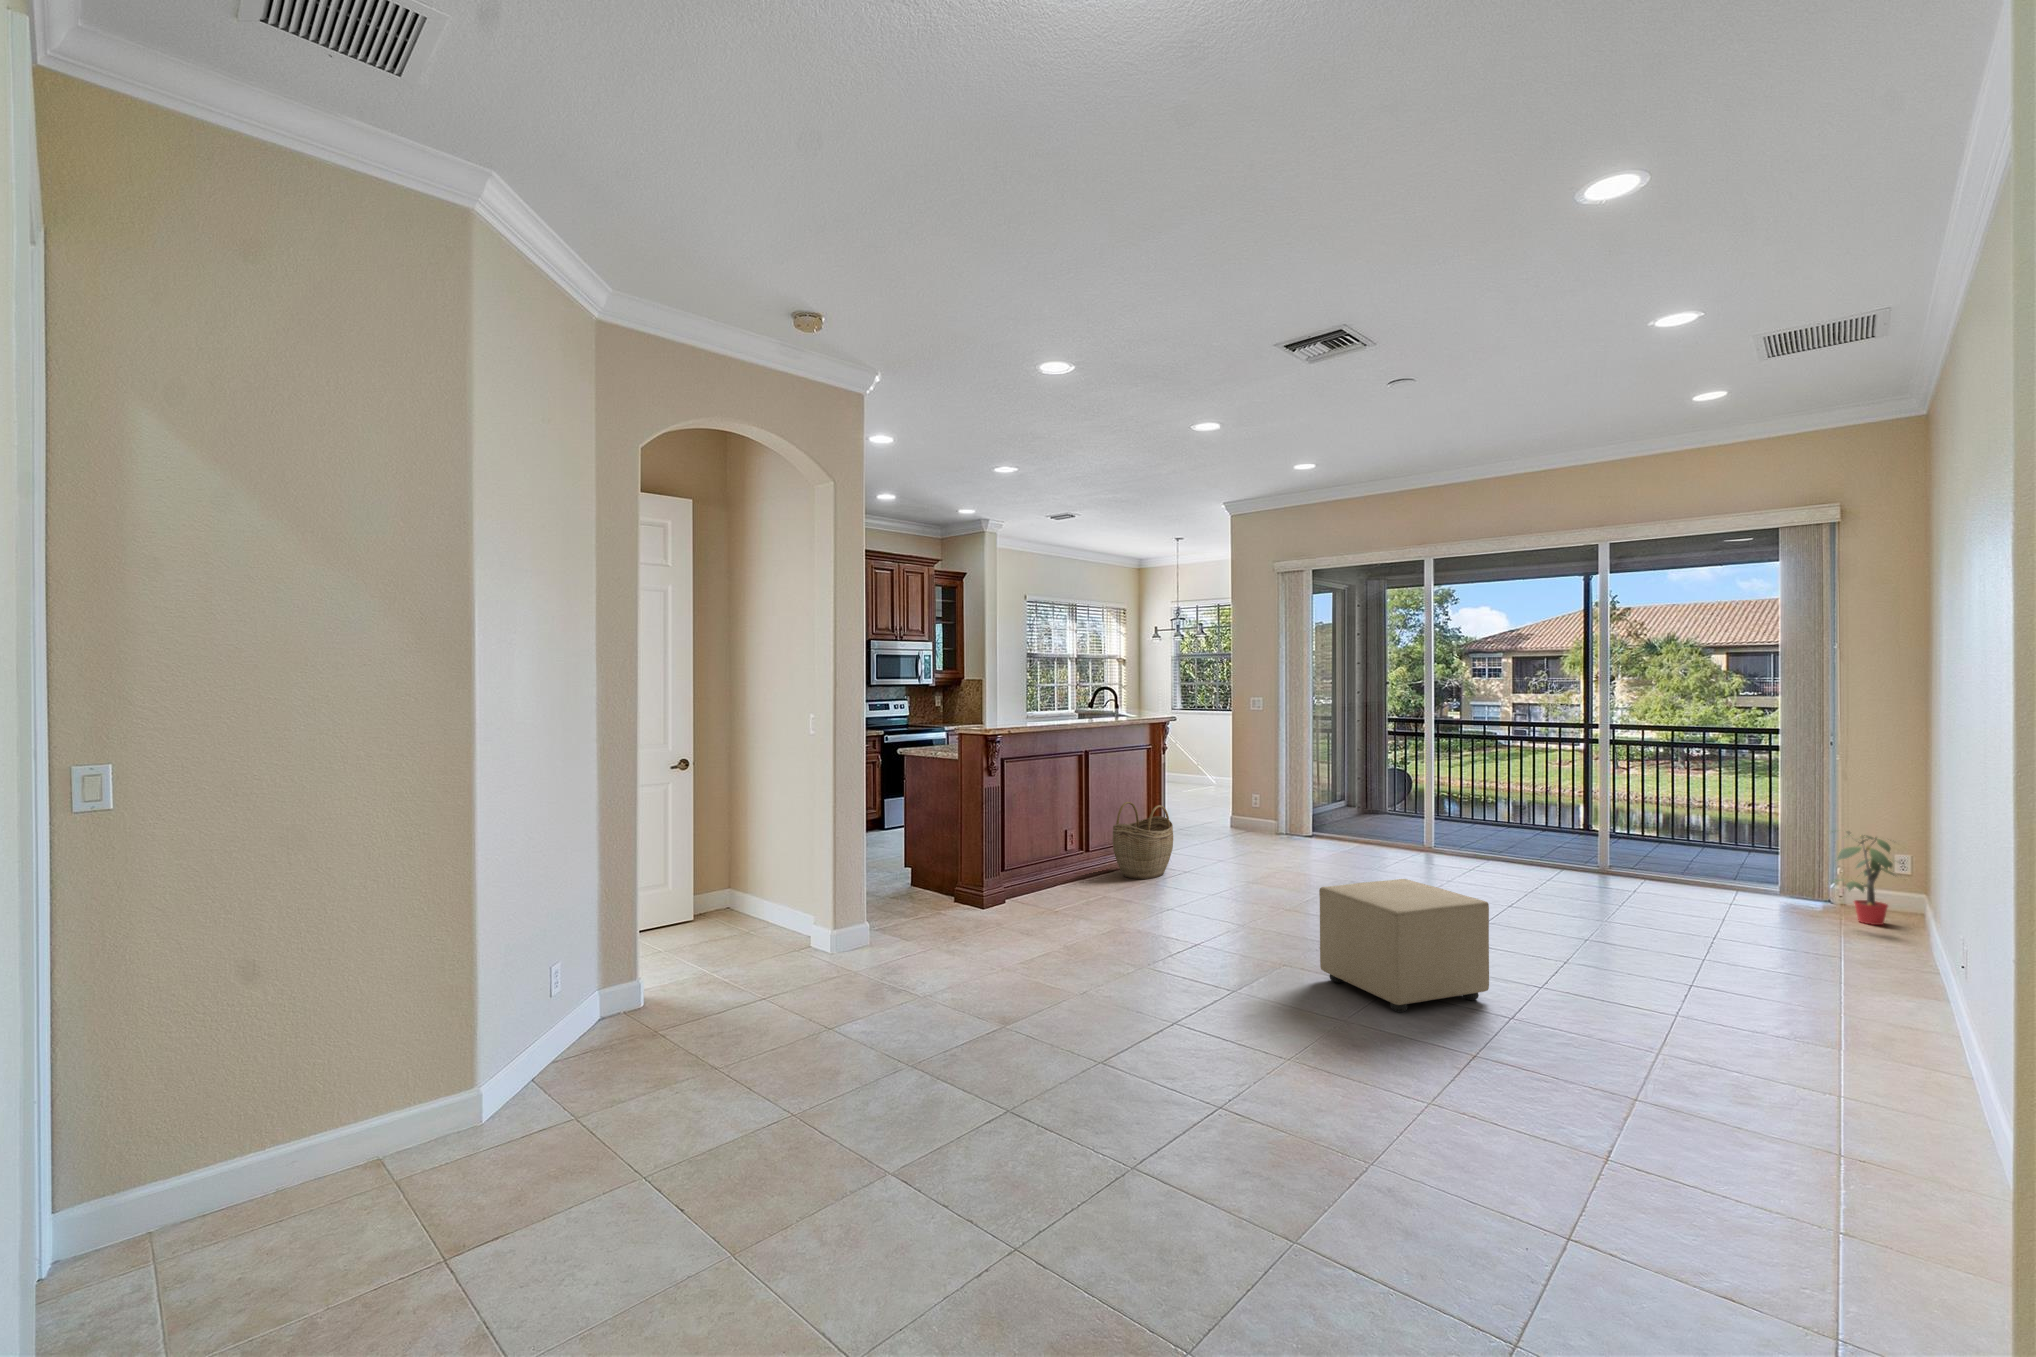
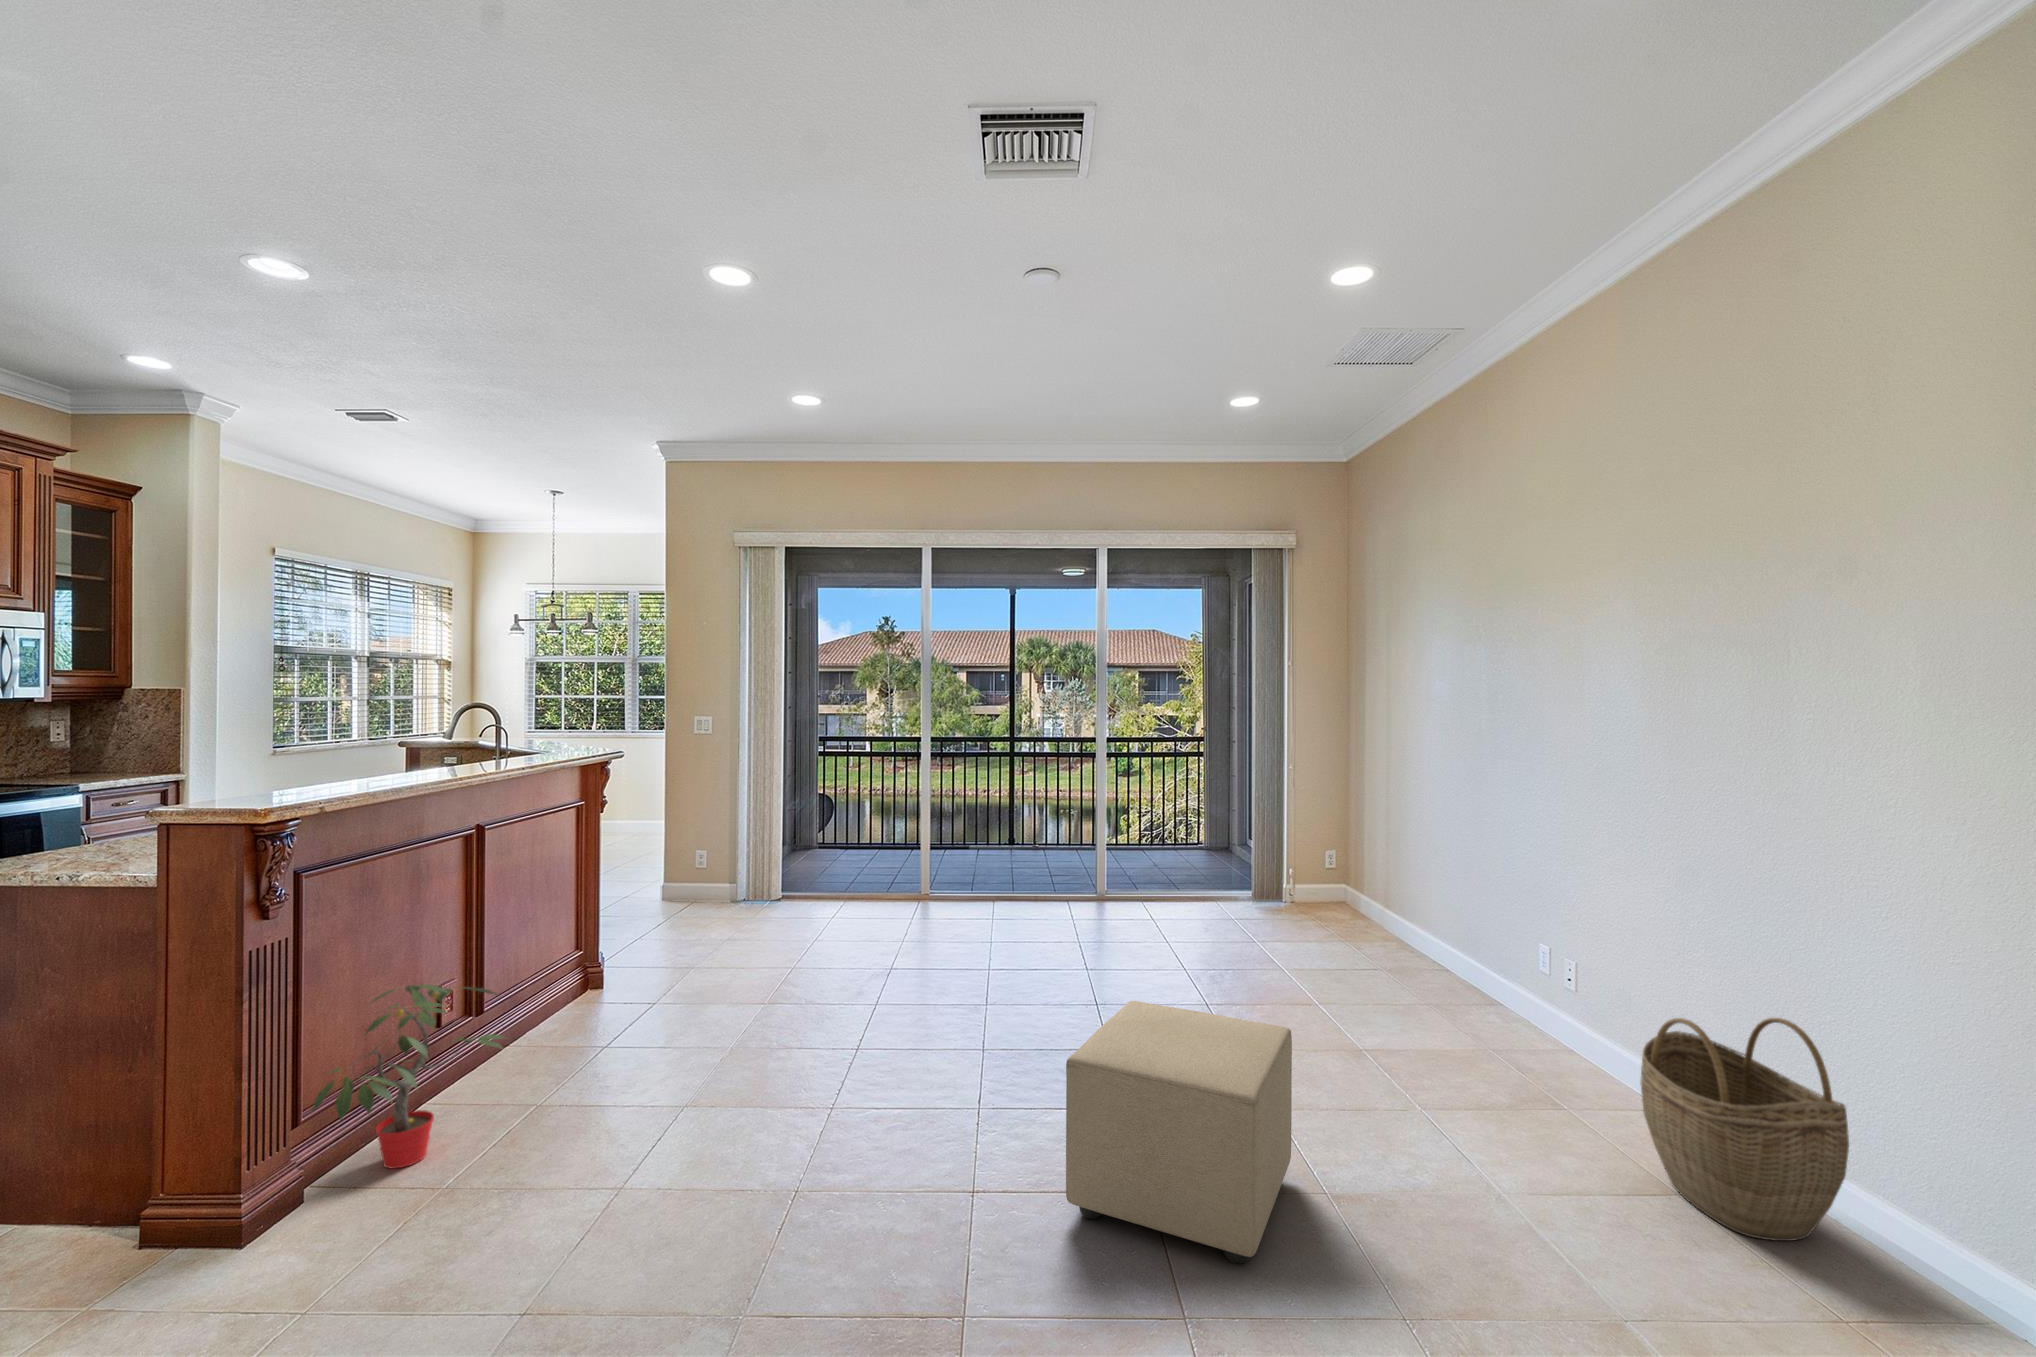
woven basket: present [1112,802,1173,879] -> present [1640,1018,1849,1241]
potted plant: present [1833,831,1894,925] -> present [312,984,504,1169]

